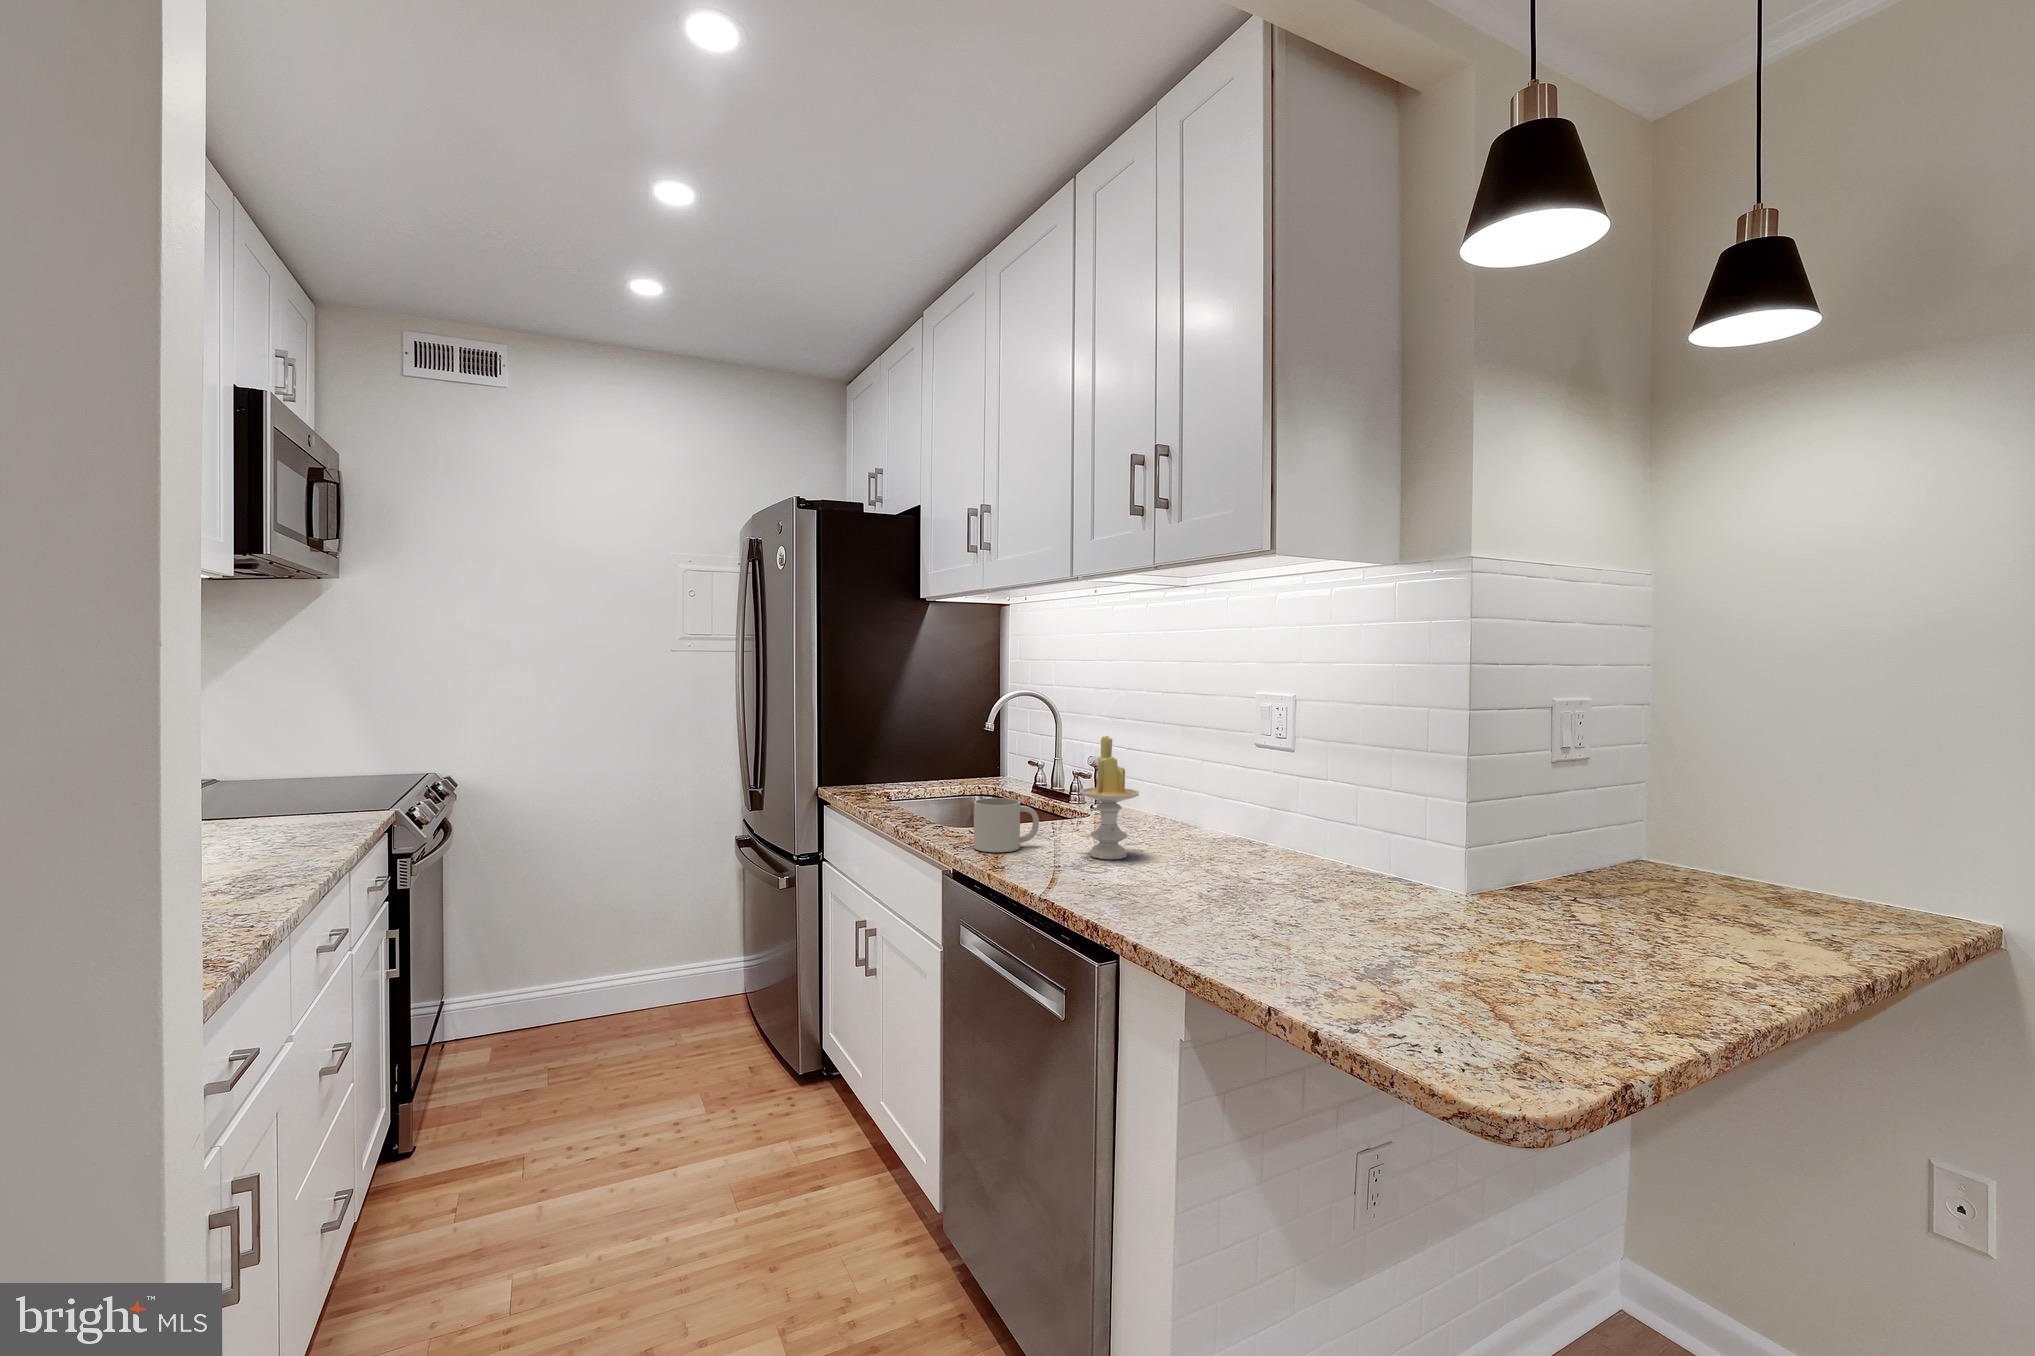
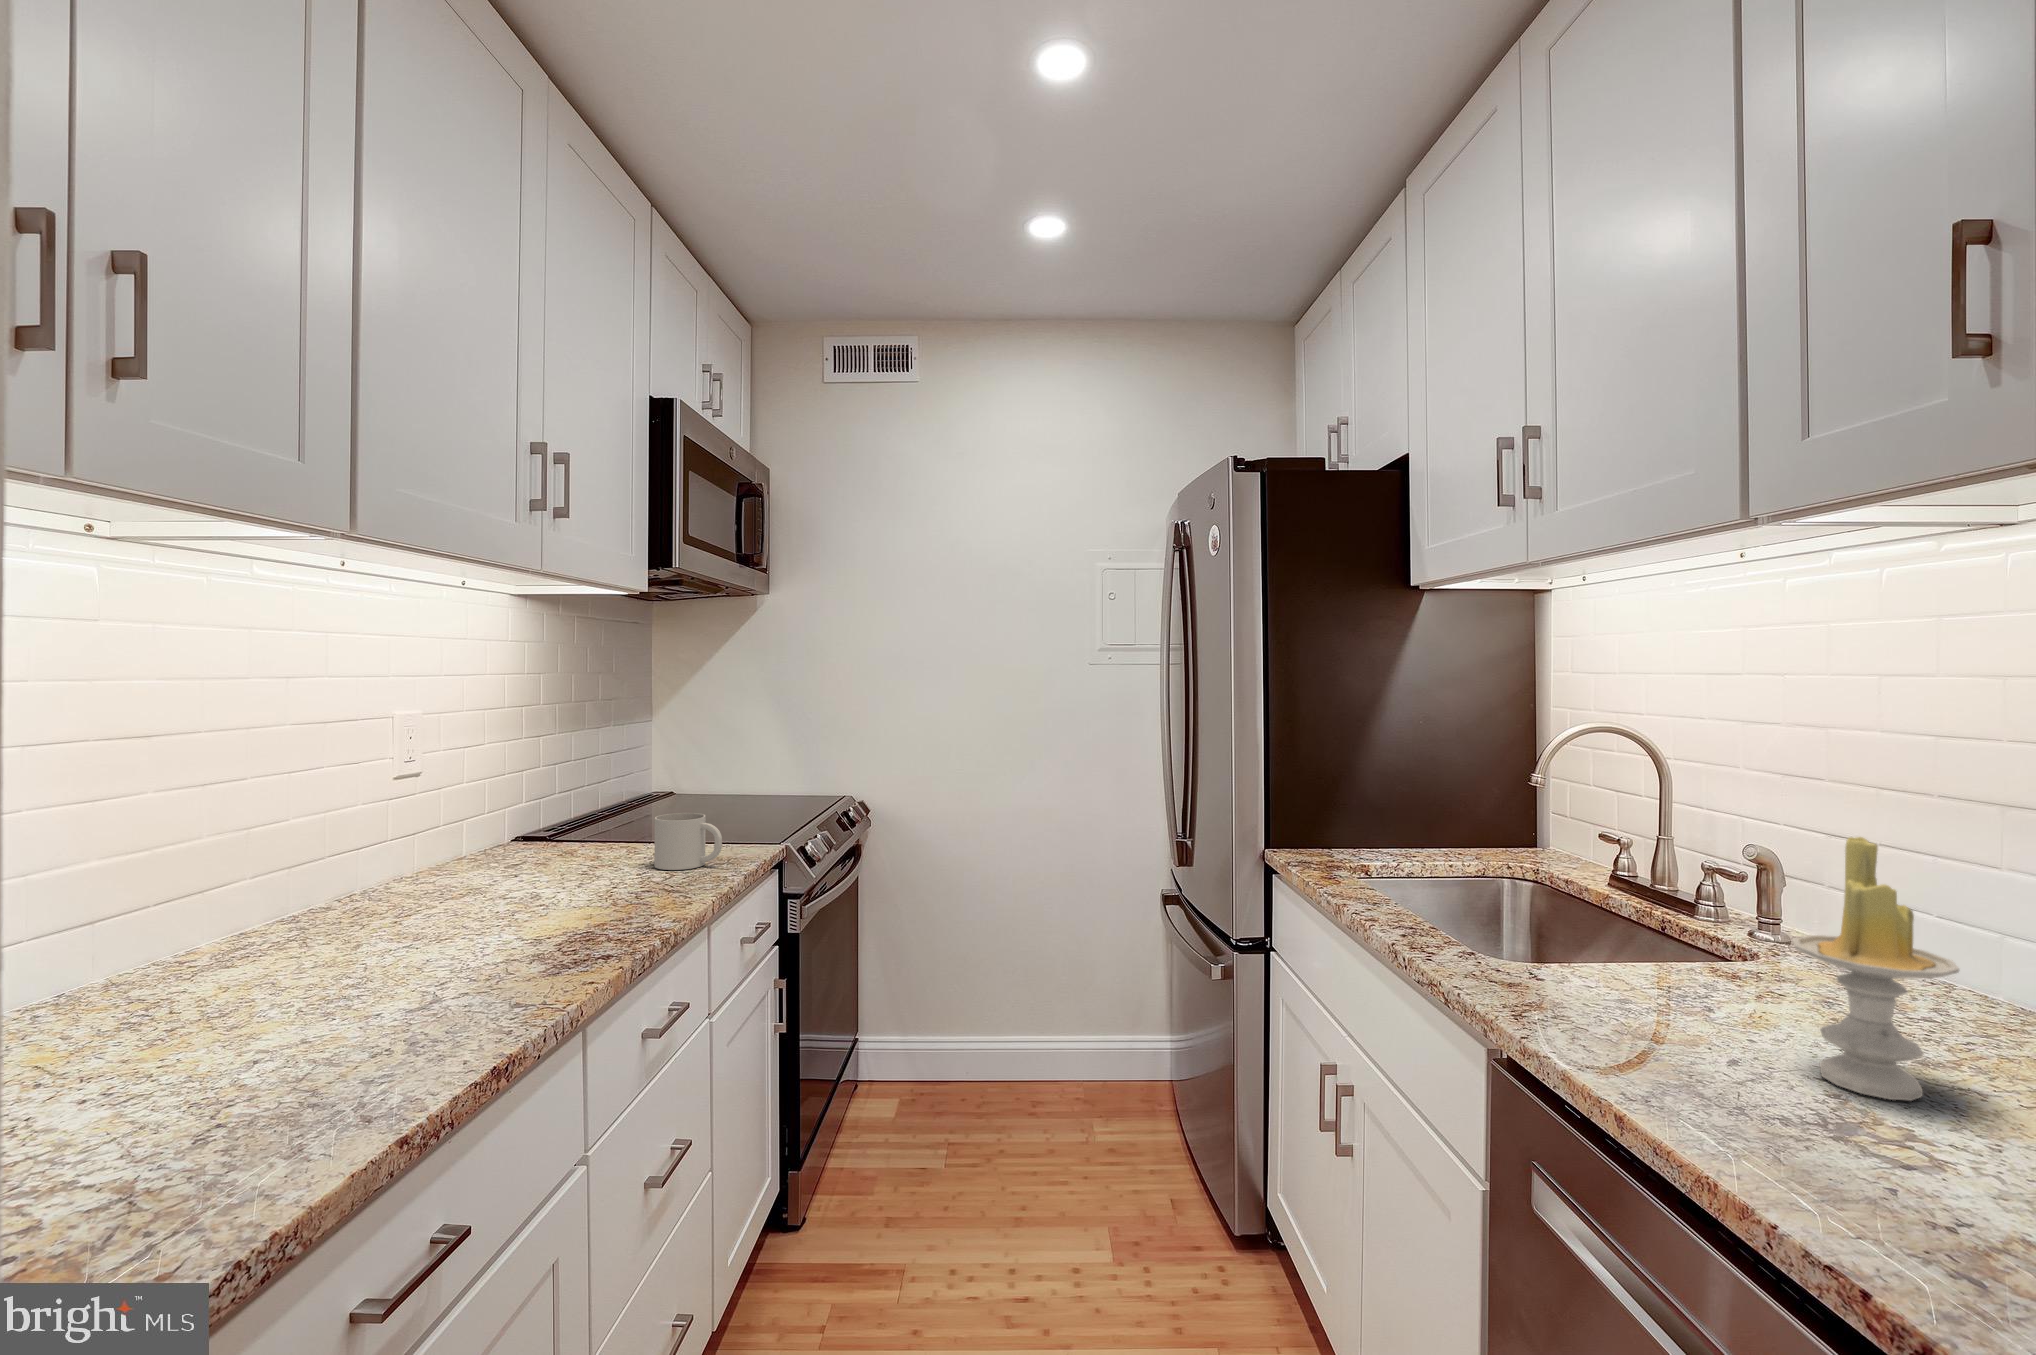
mug: present [974,798,1039,852] -> present [654,813,722,870]

